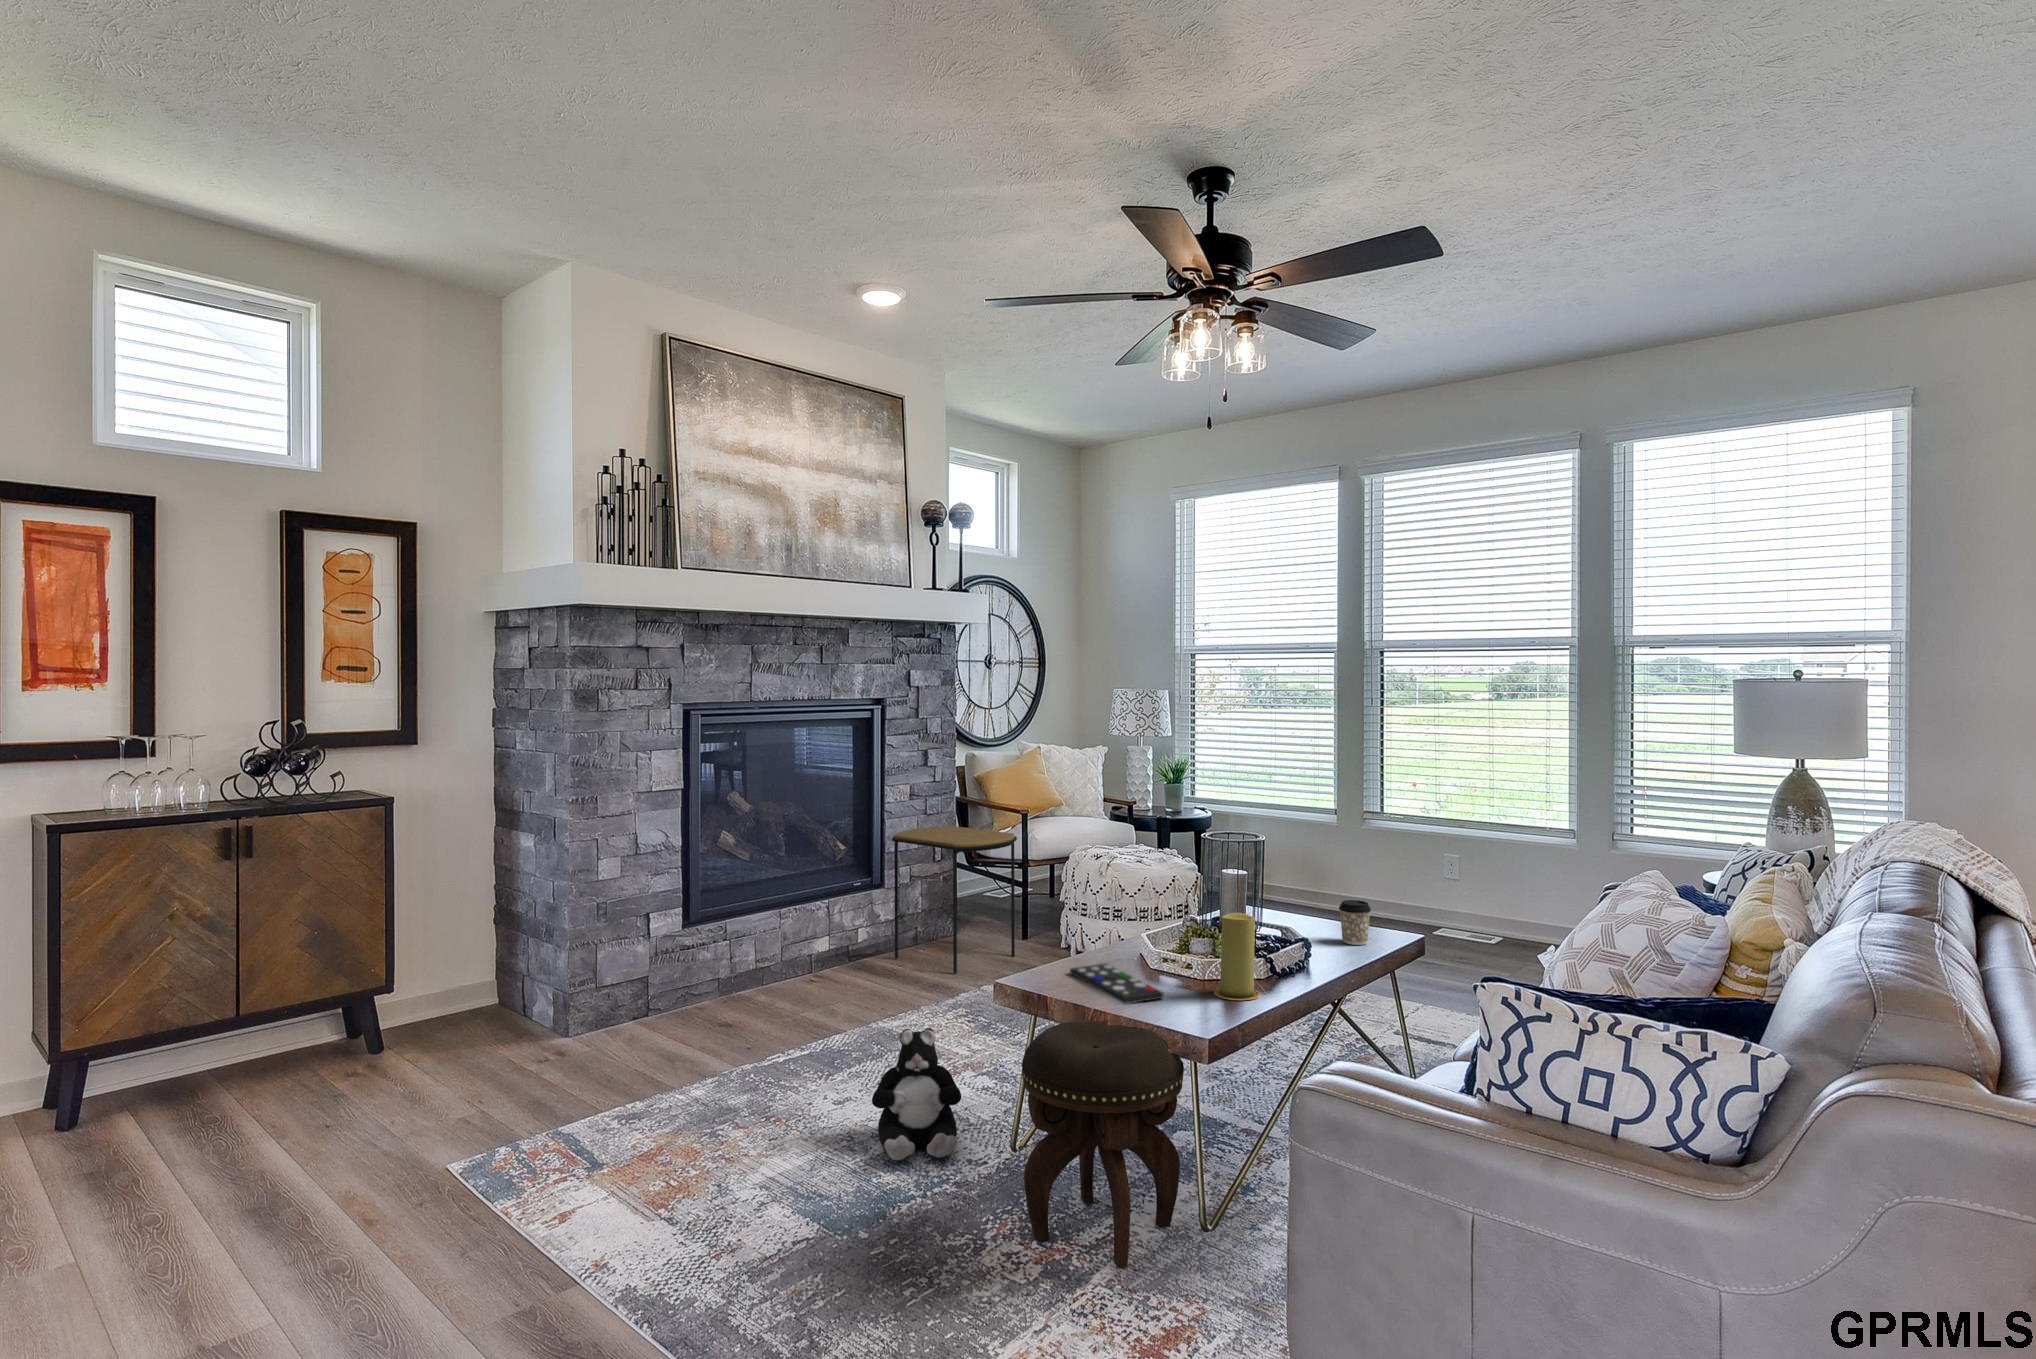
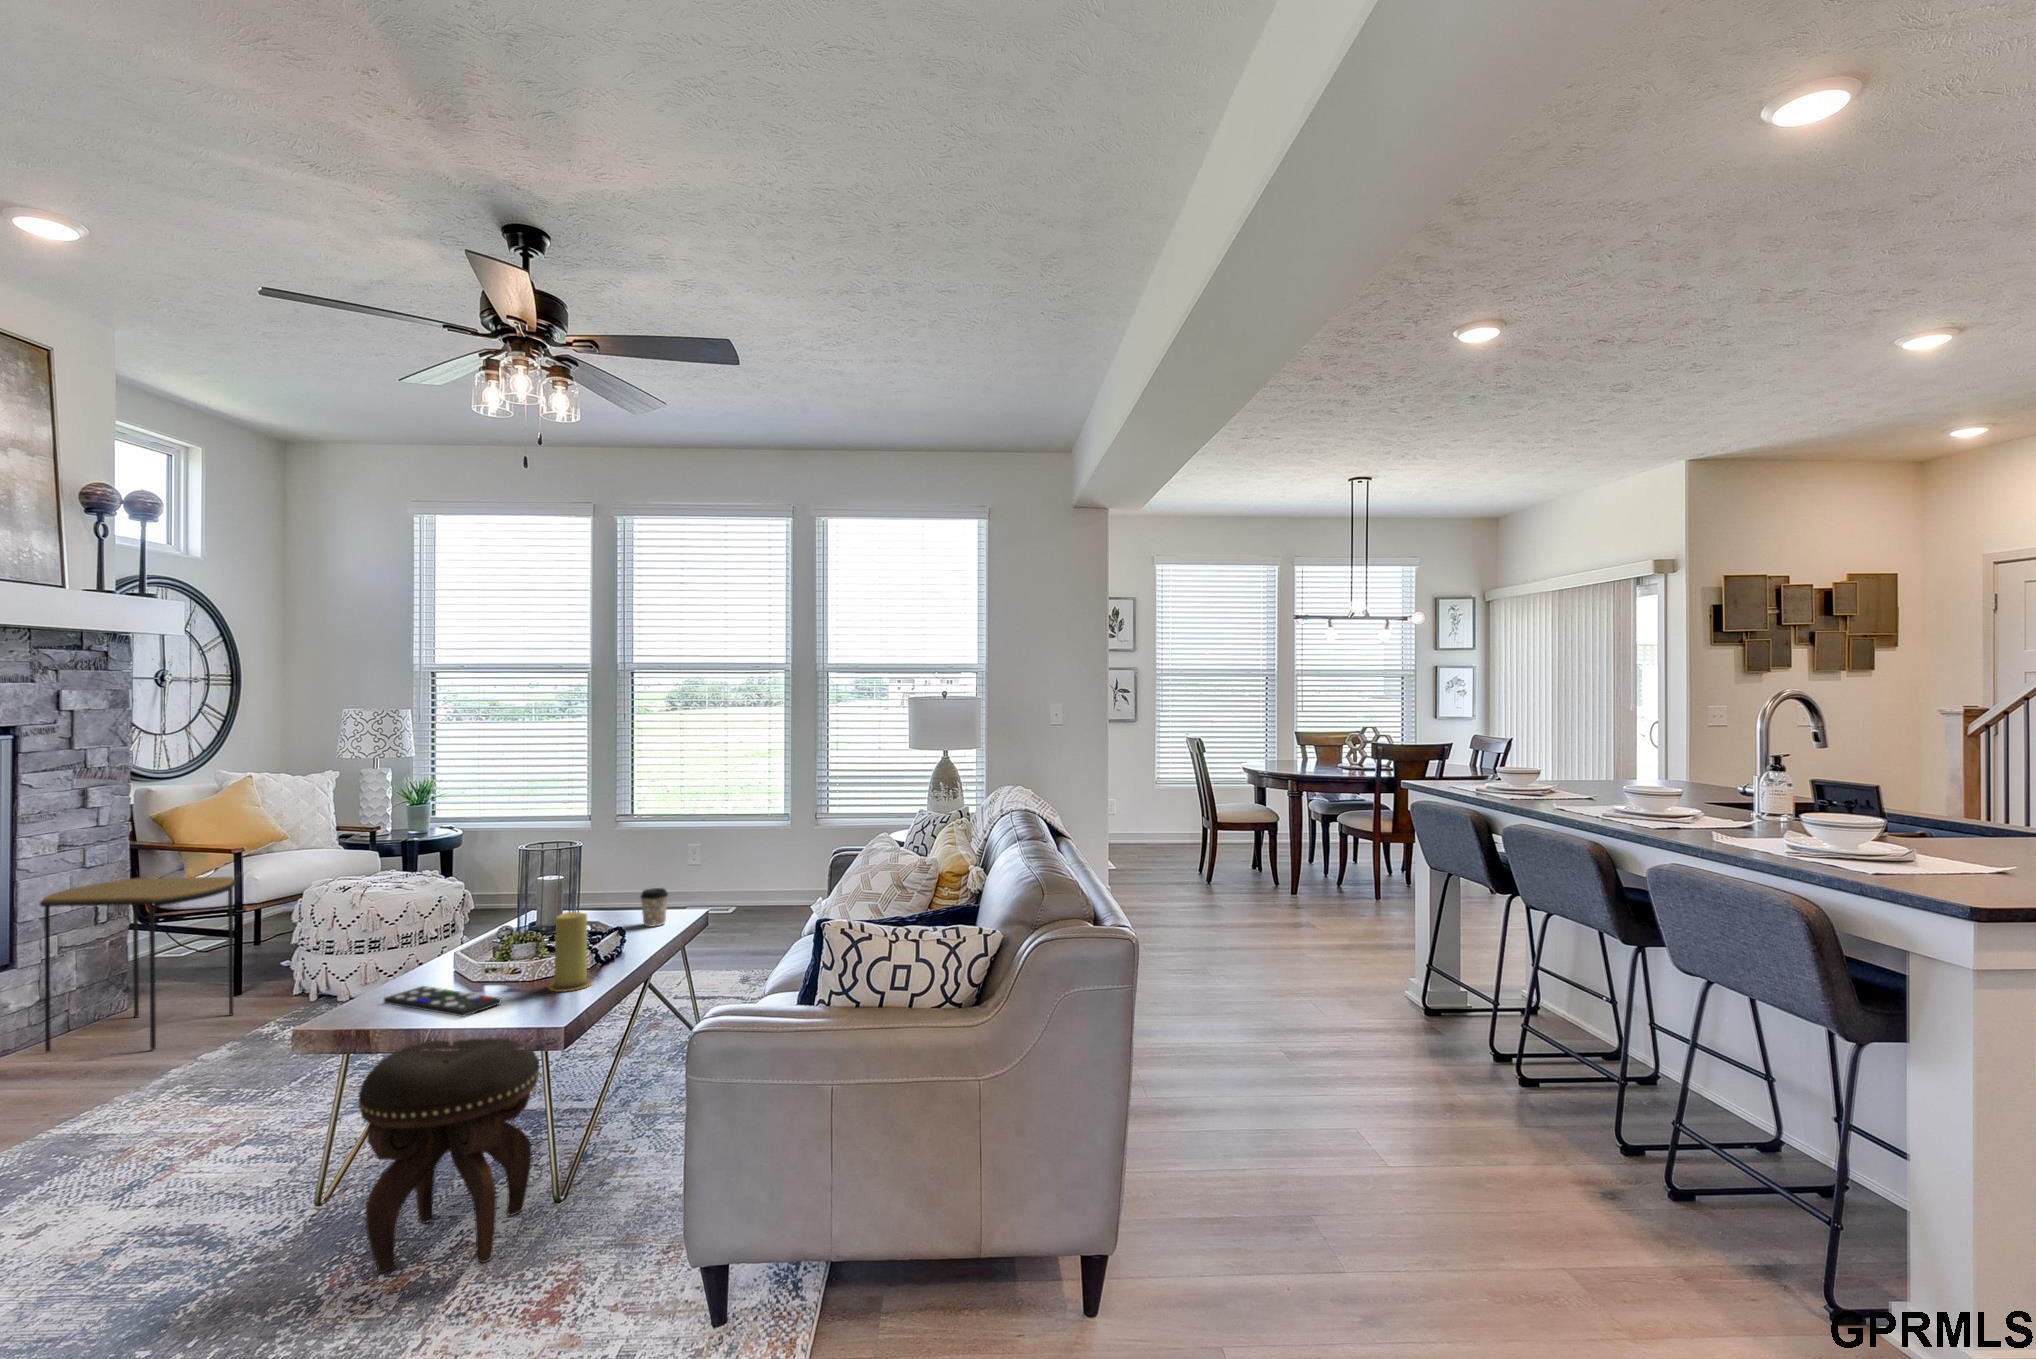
plush toy: present [872,1028,961,1160] -> none [110,1102,248,1262]

